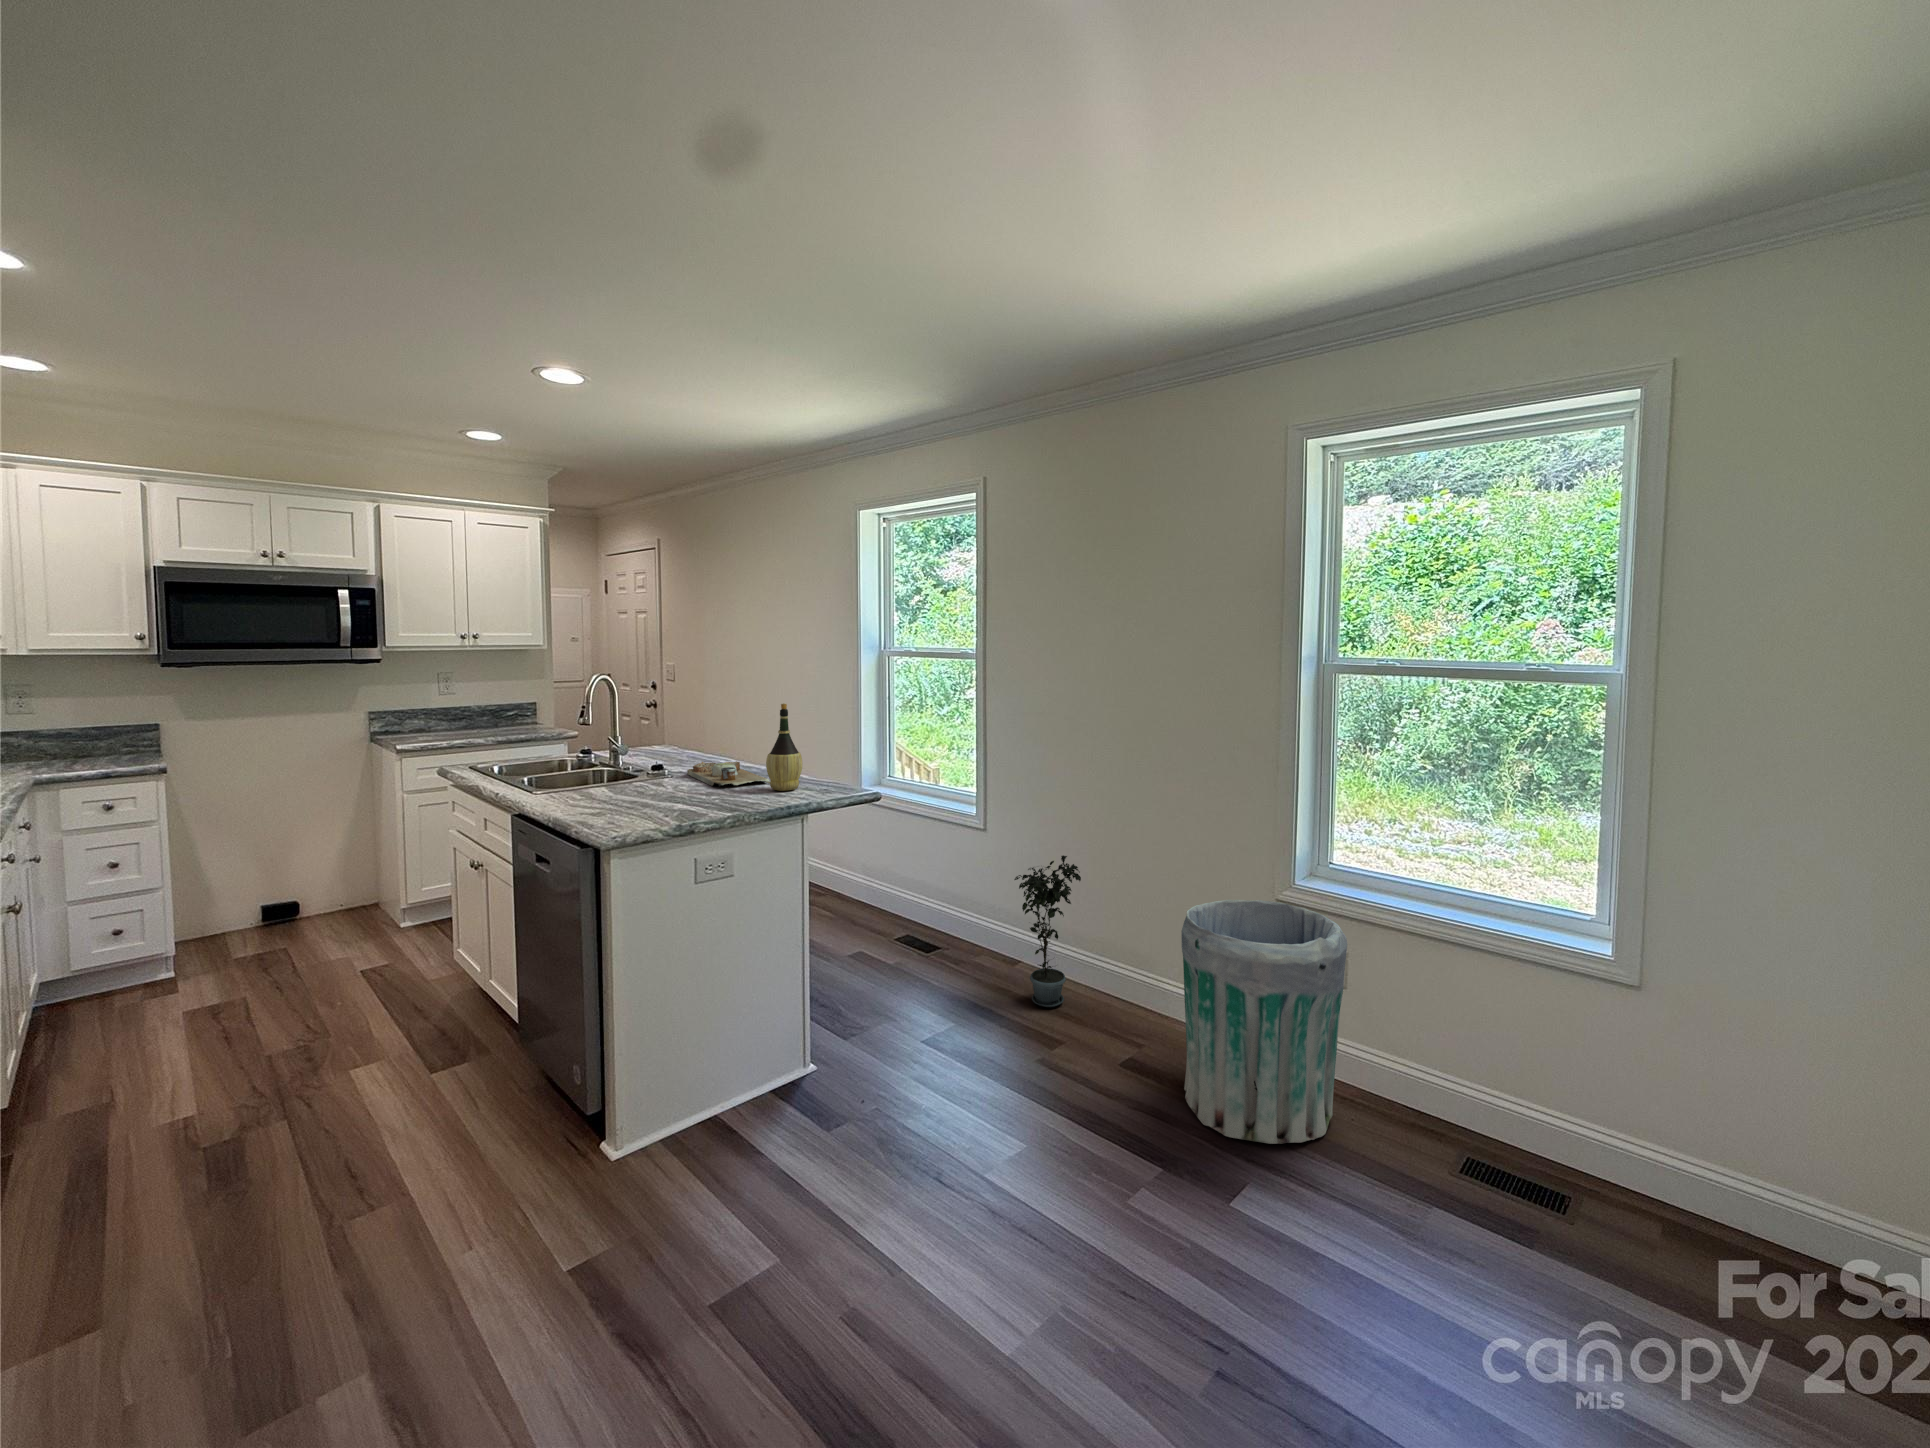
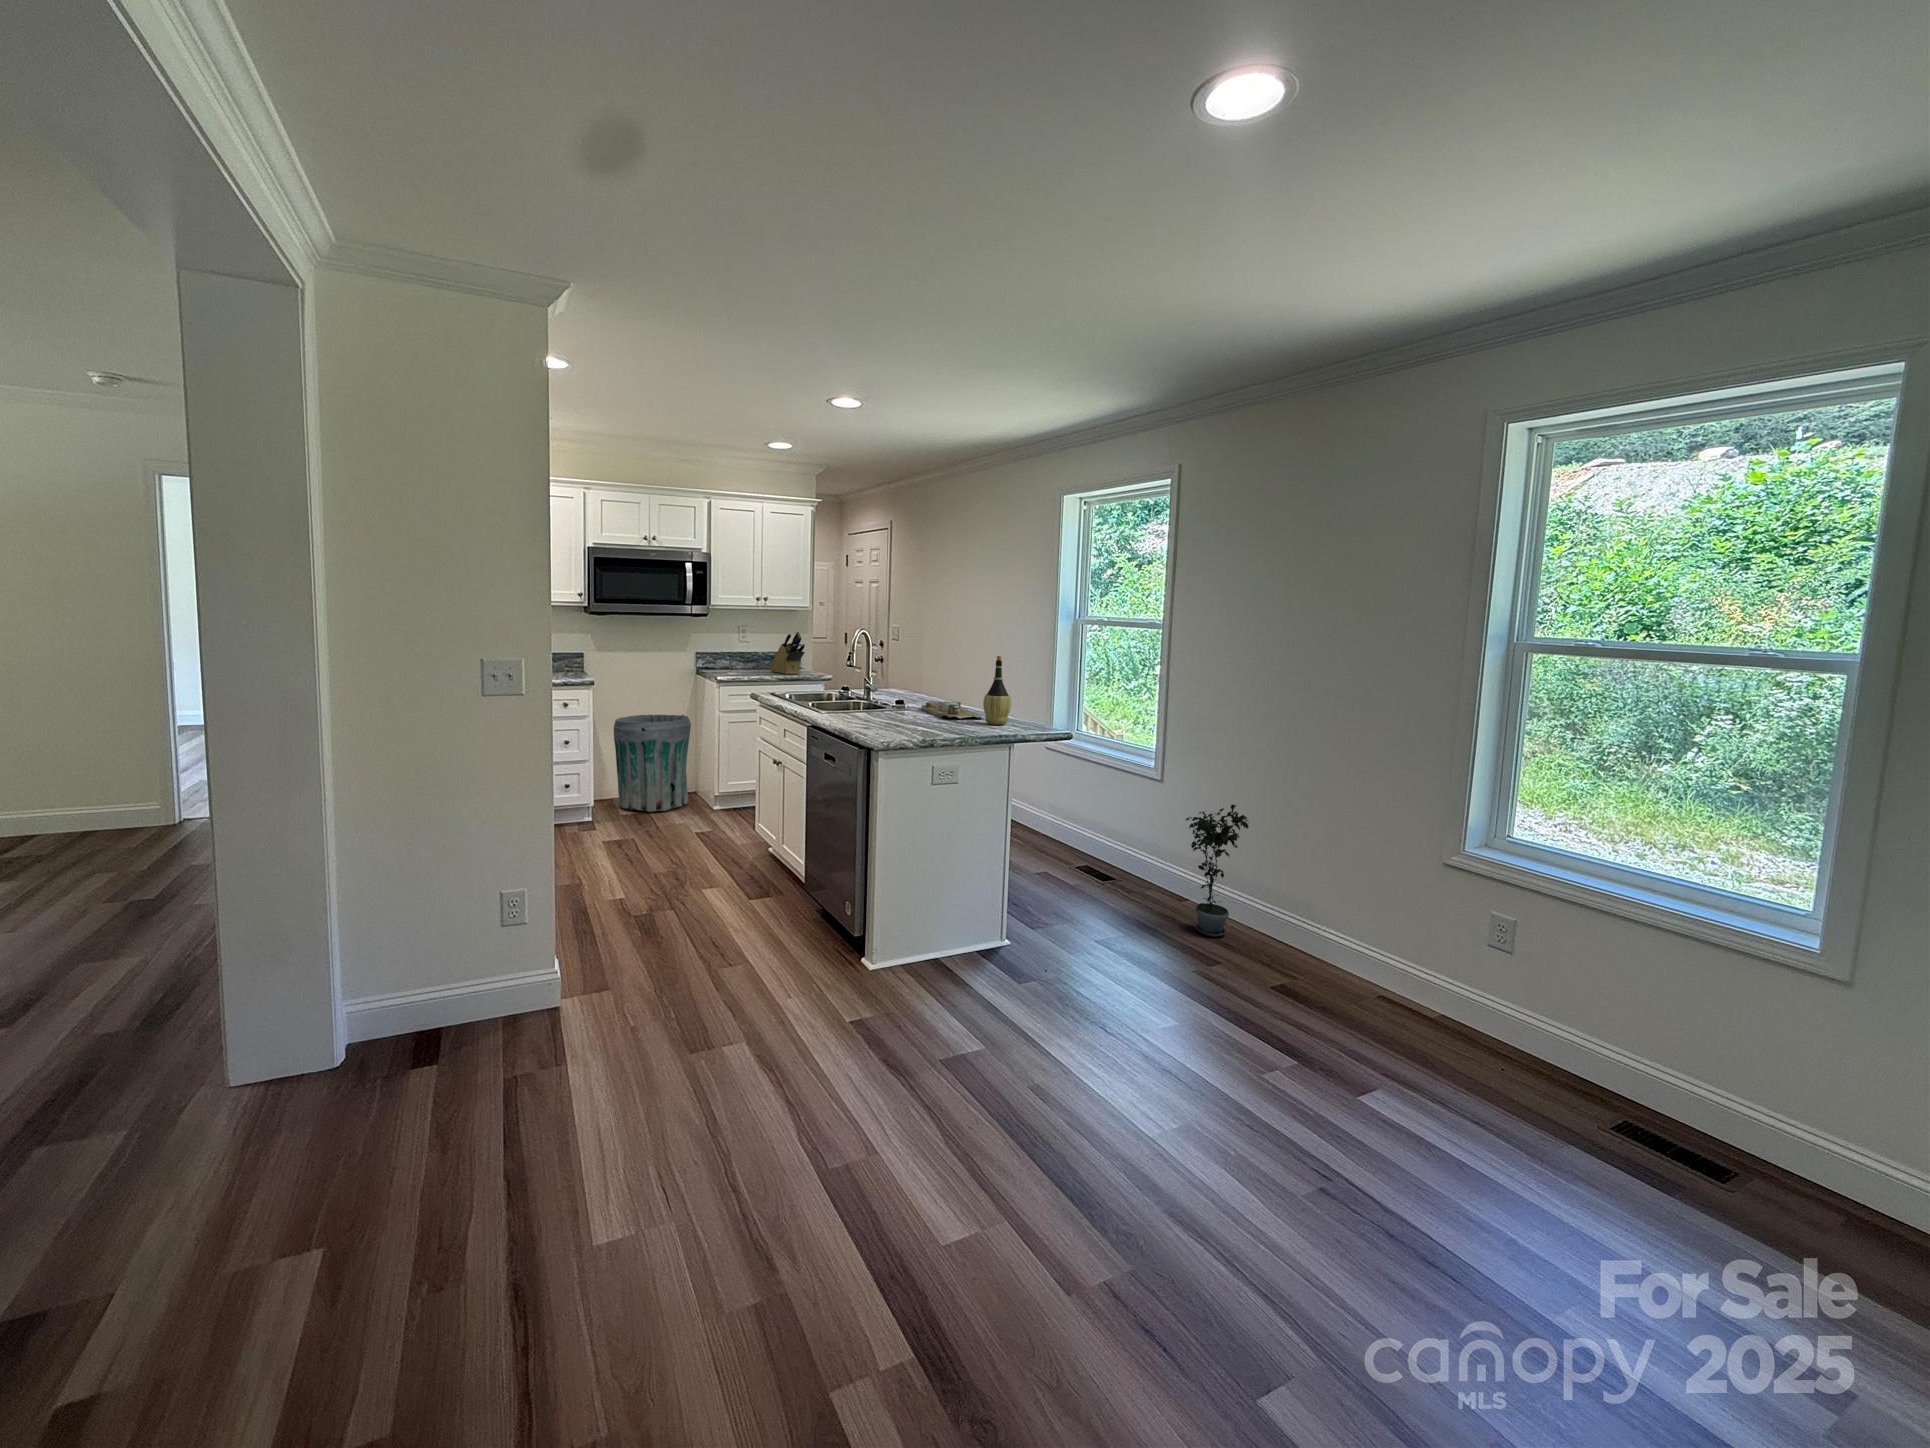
knife block: none [487,677,537,733] -> present [769,632,805,674]
trash can: present [1181,900,1347,1144] -> present [614,715,691,812]

